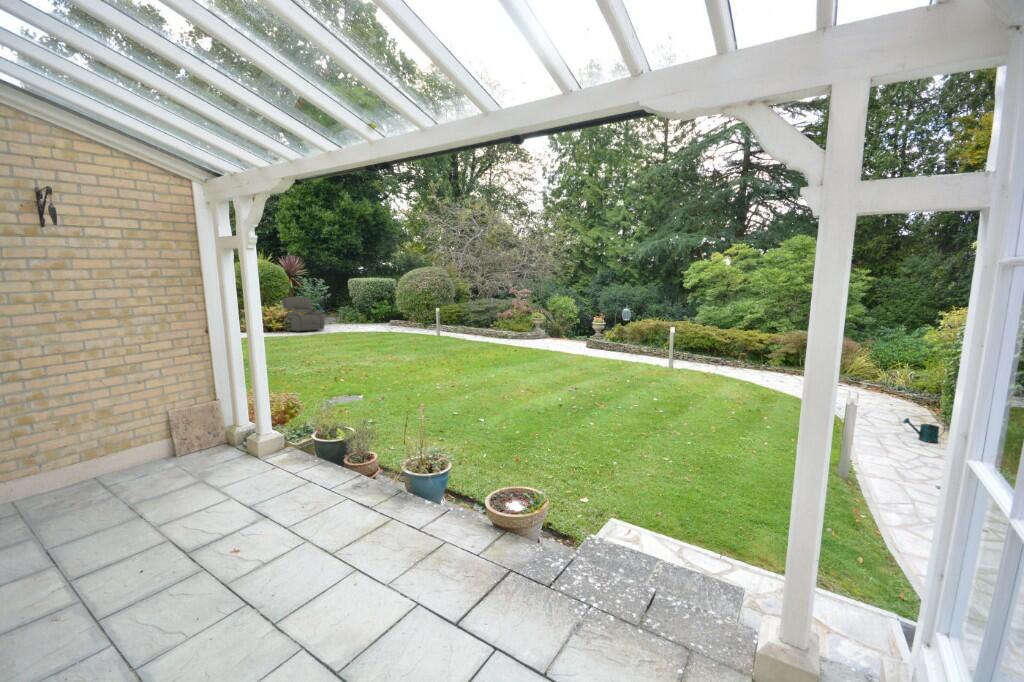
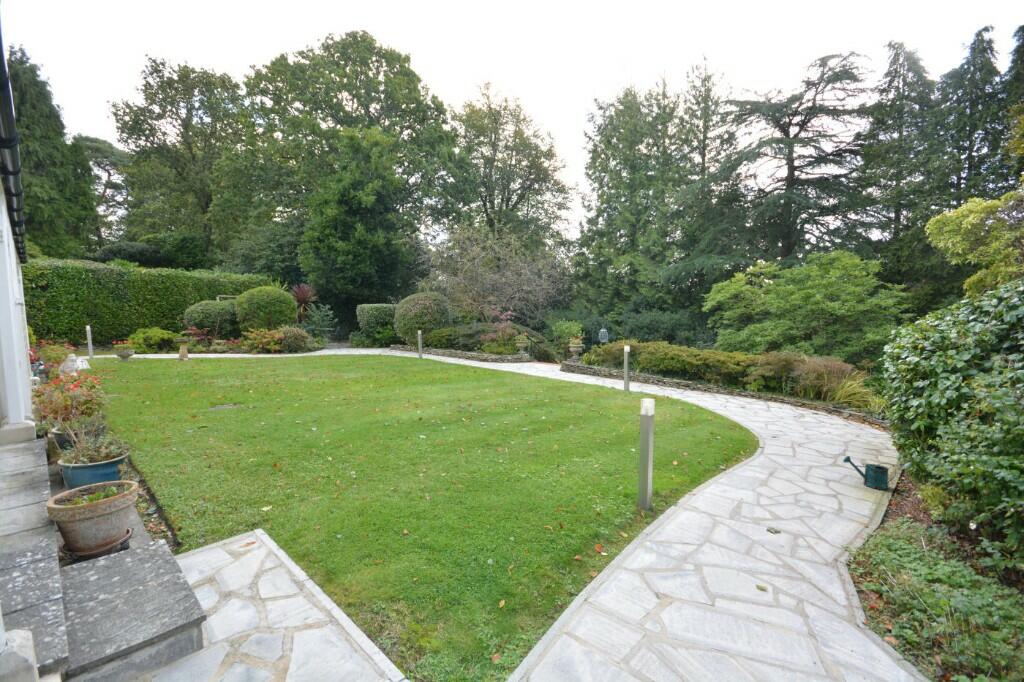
chair: present [282,297,325,332] -> none [279,320,318,354]

